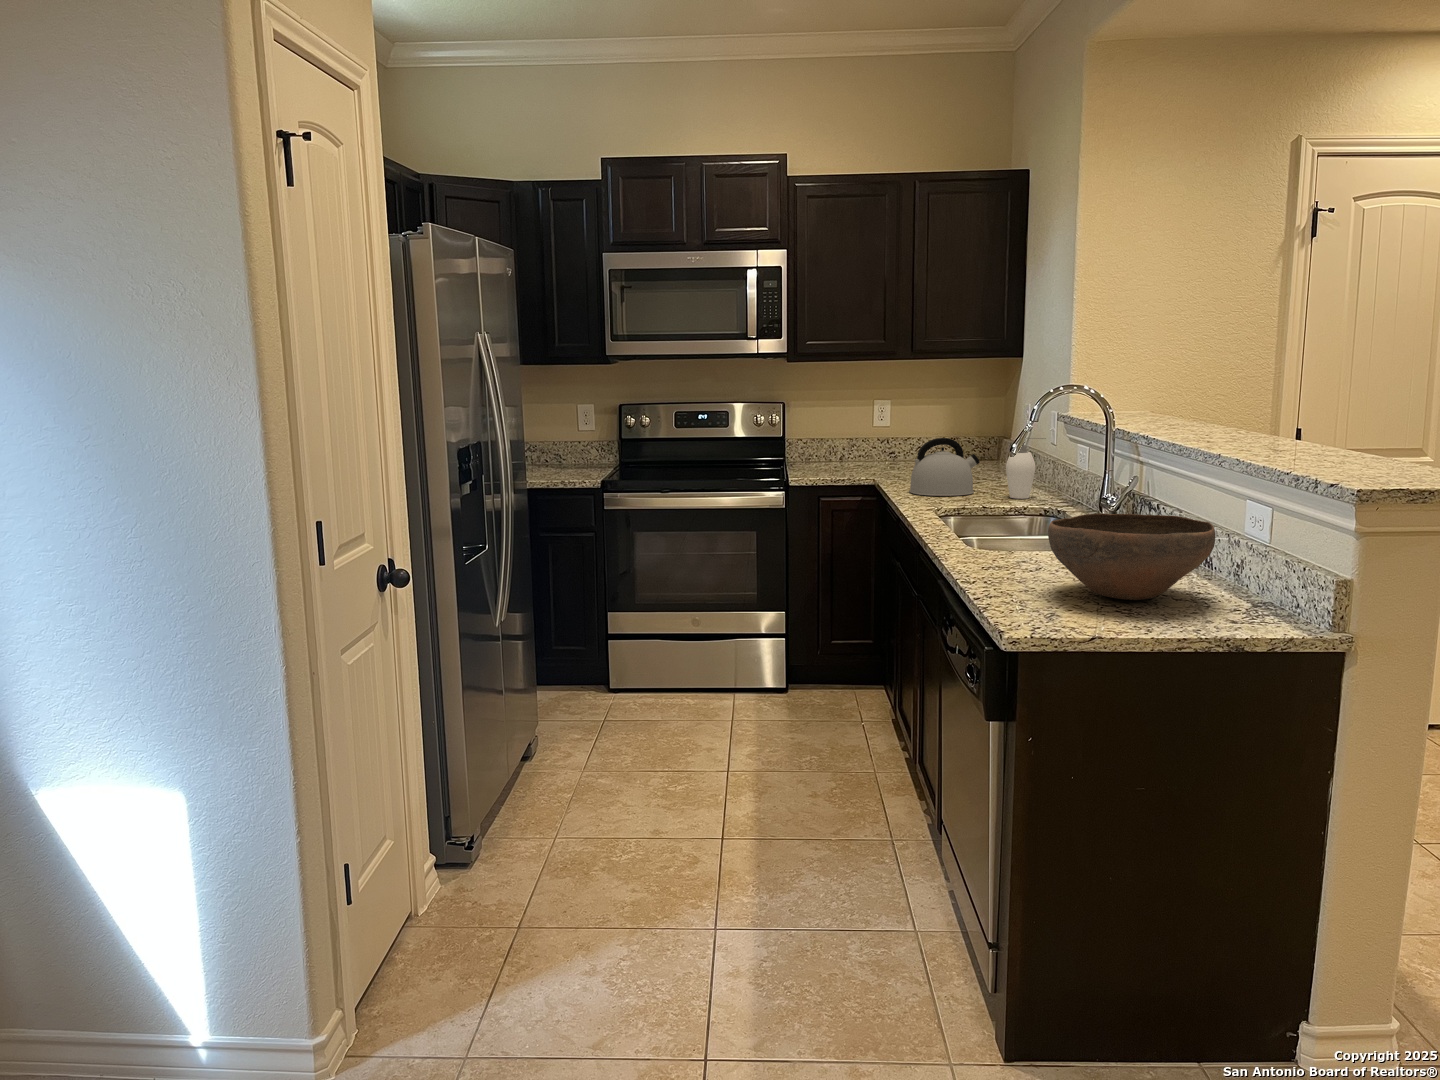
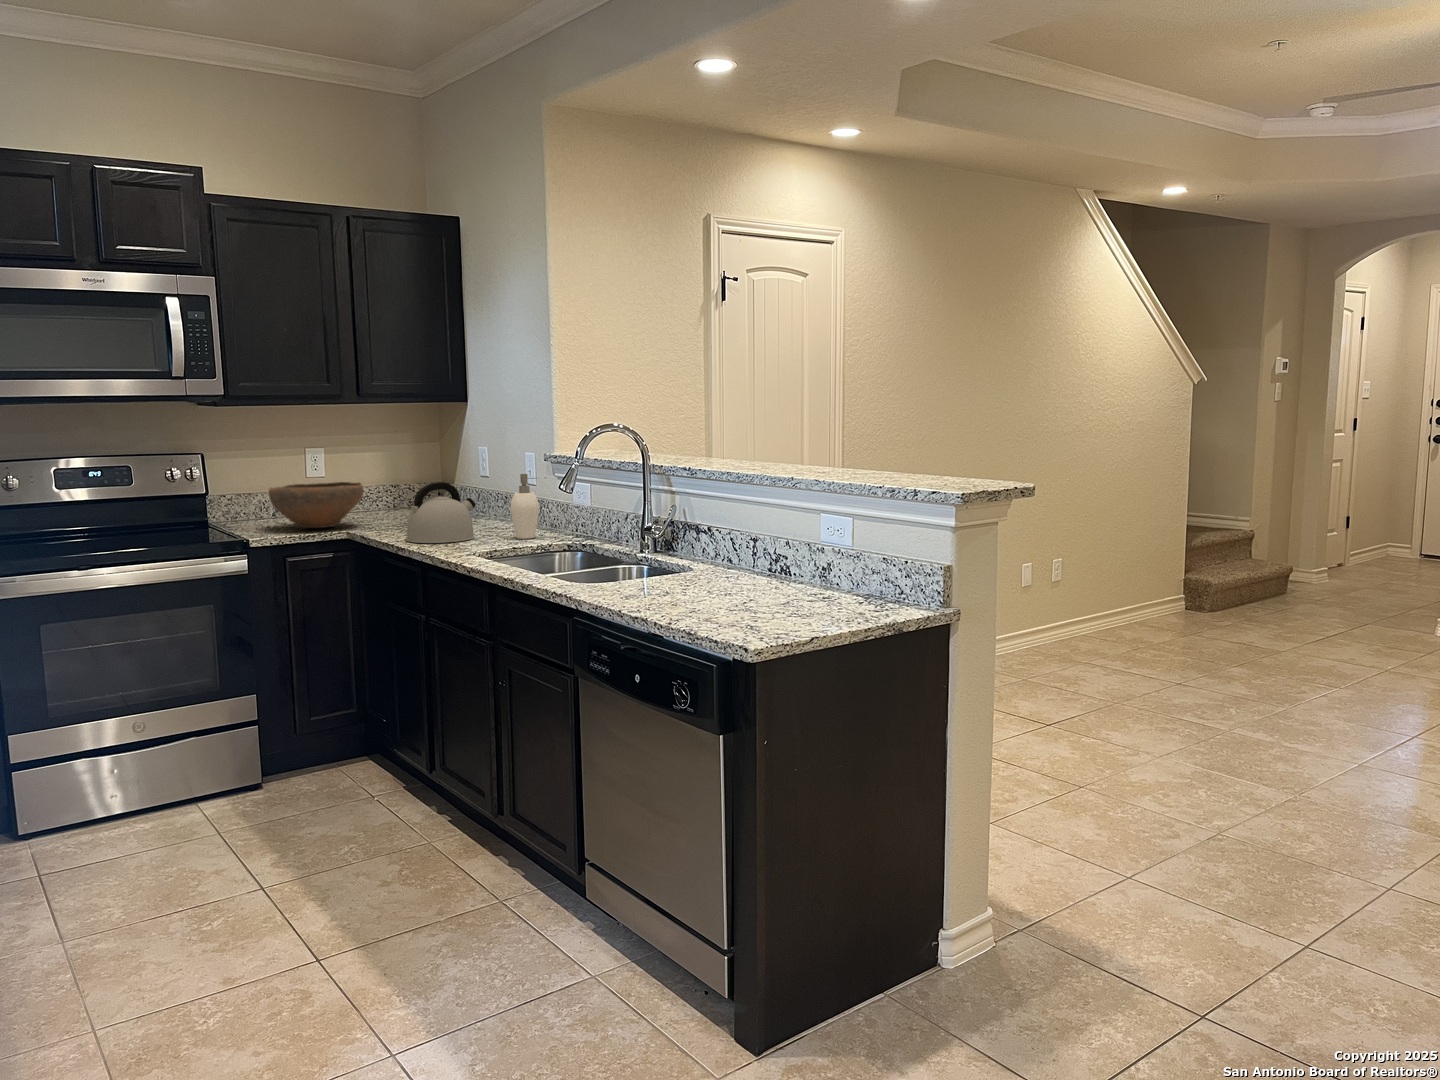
bowl: present [1048,513,1216,600] -> present [269,482,363,528]

